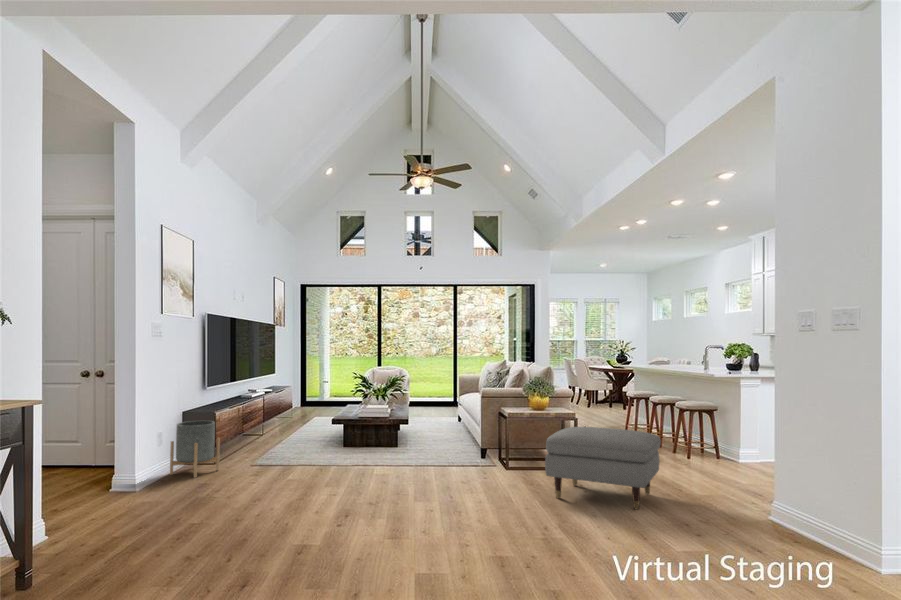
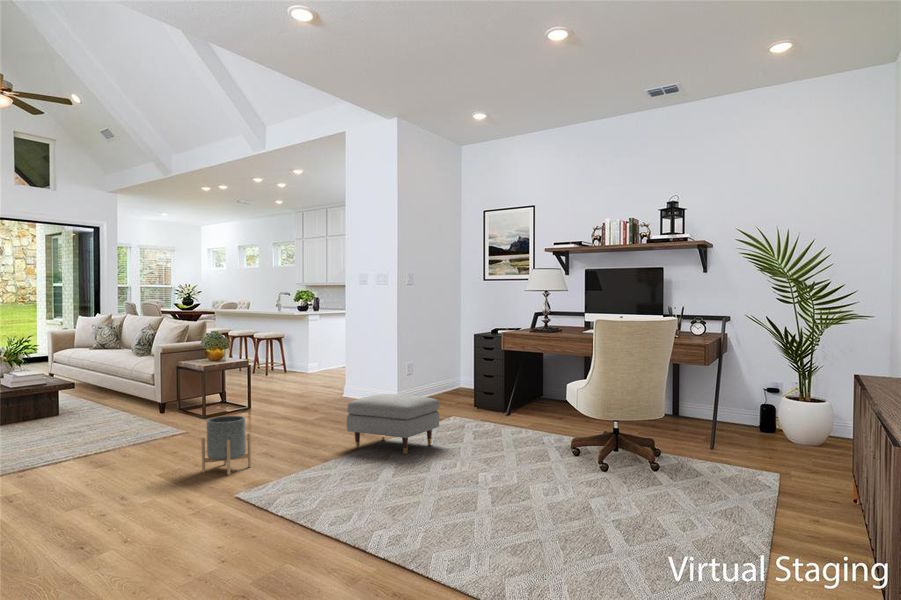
ottoman: present [545,427,661,510] -> present [347,394,439,454]

